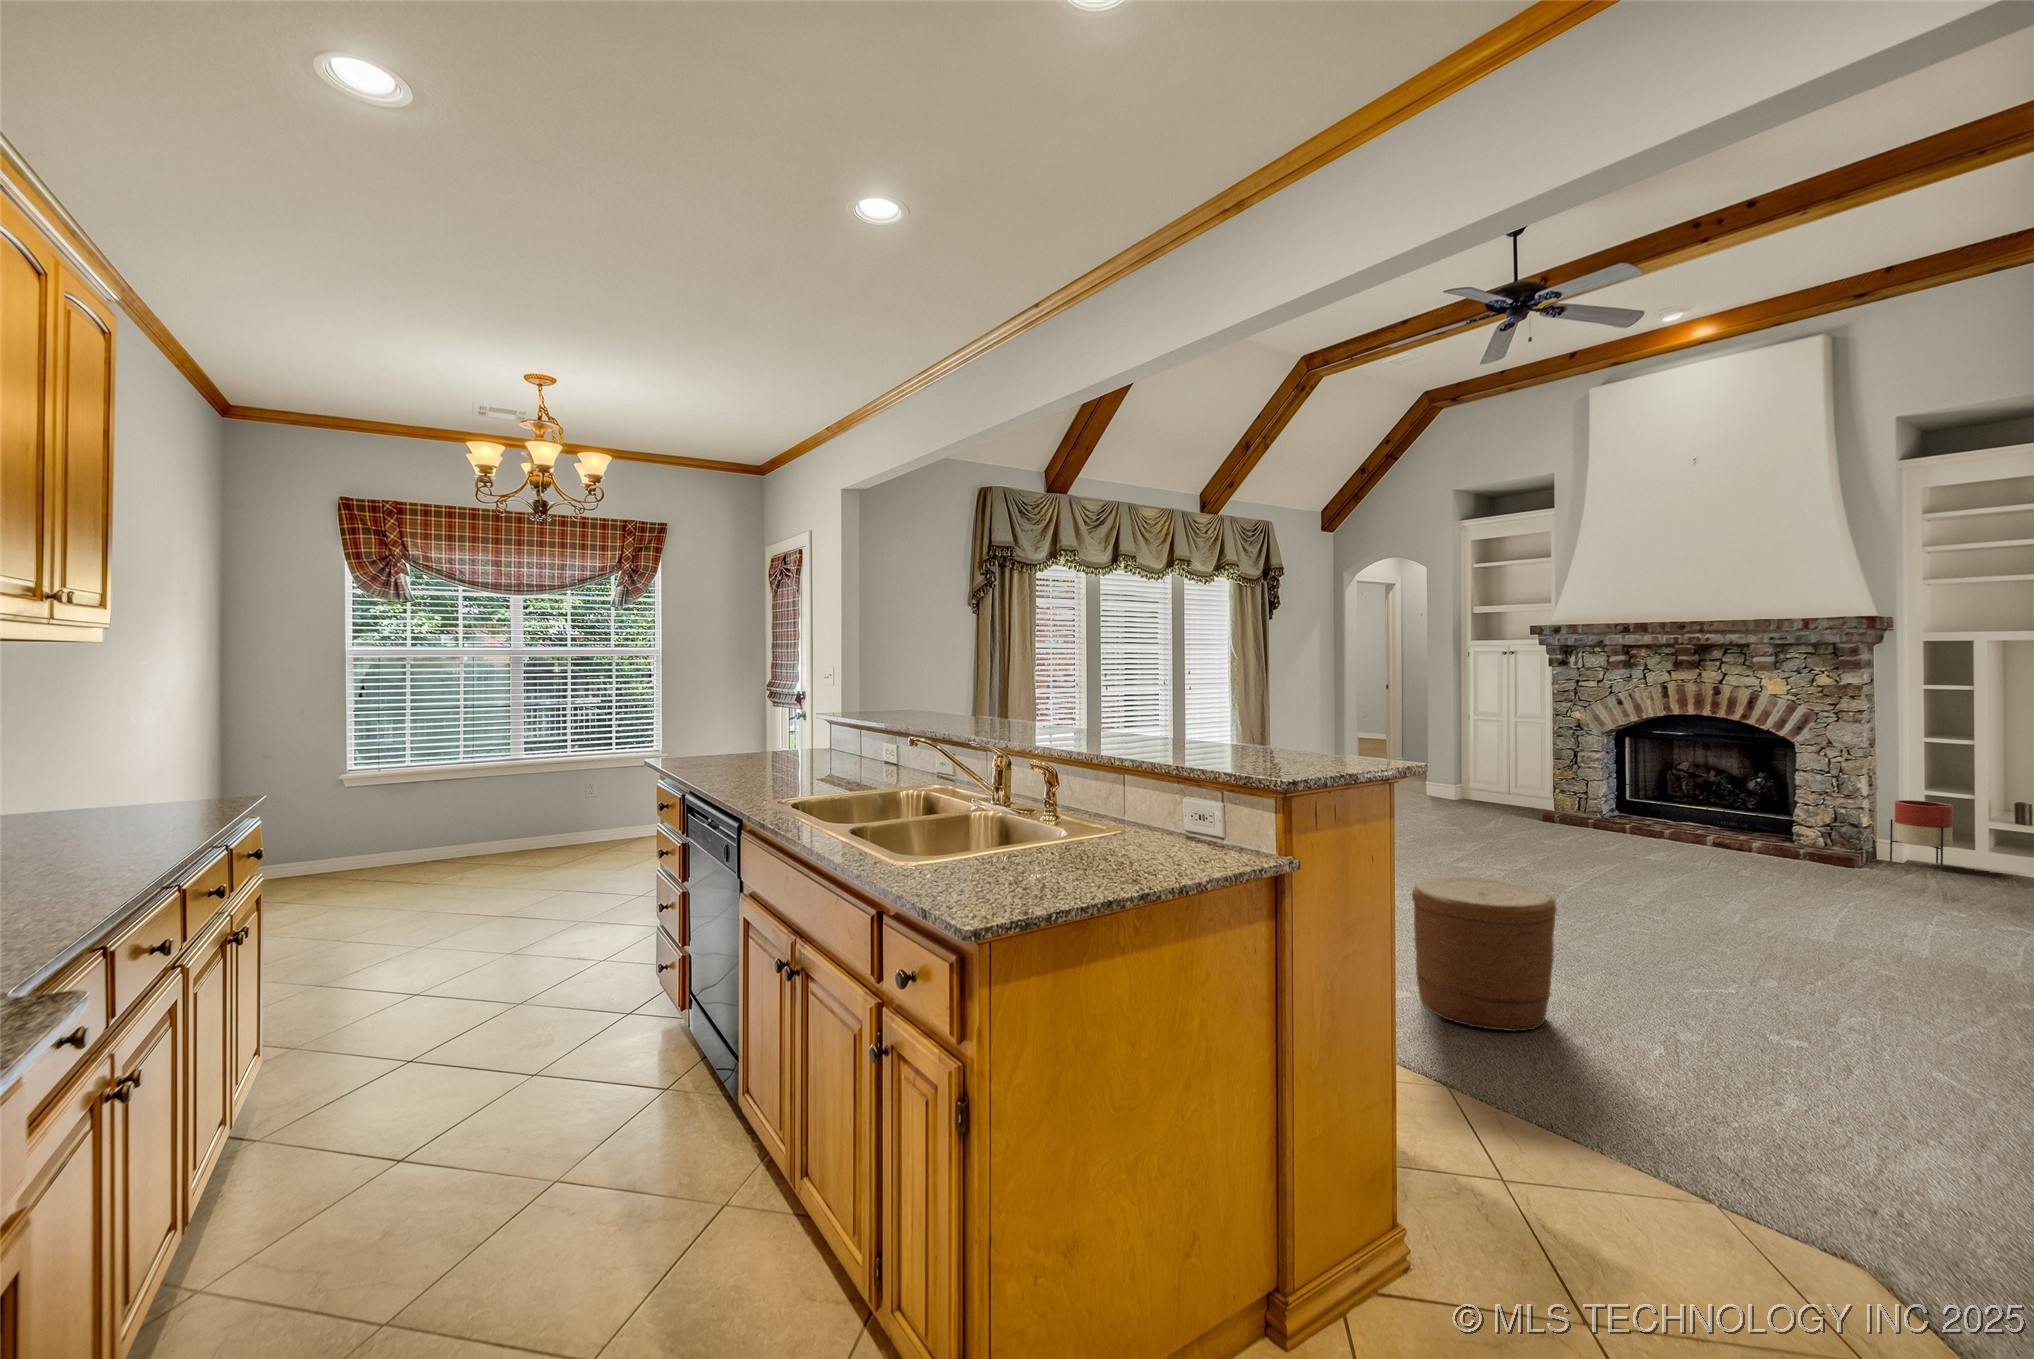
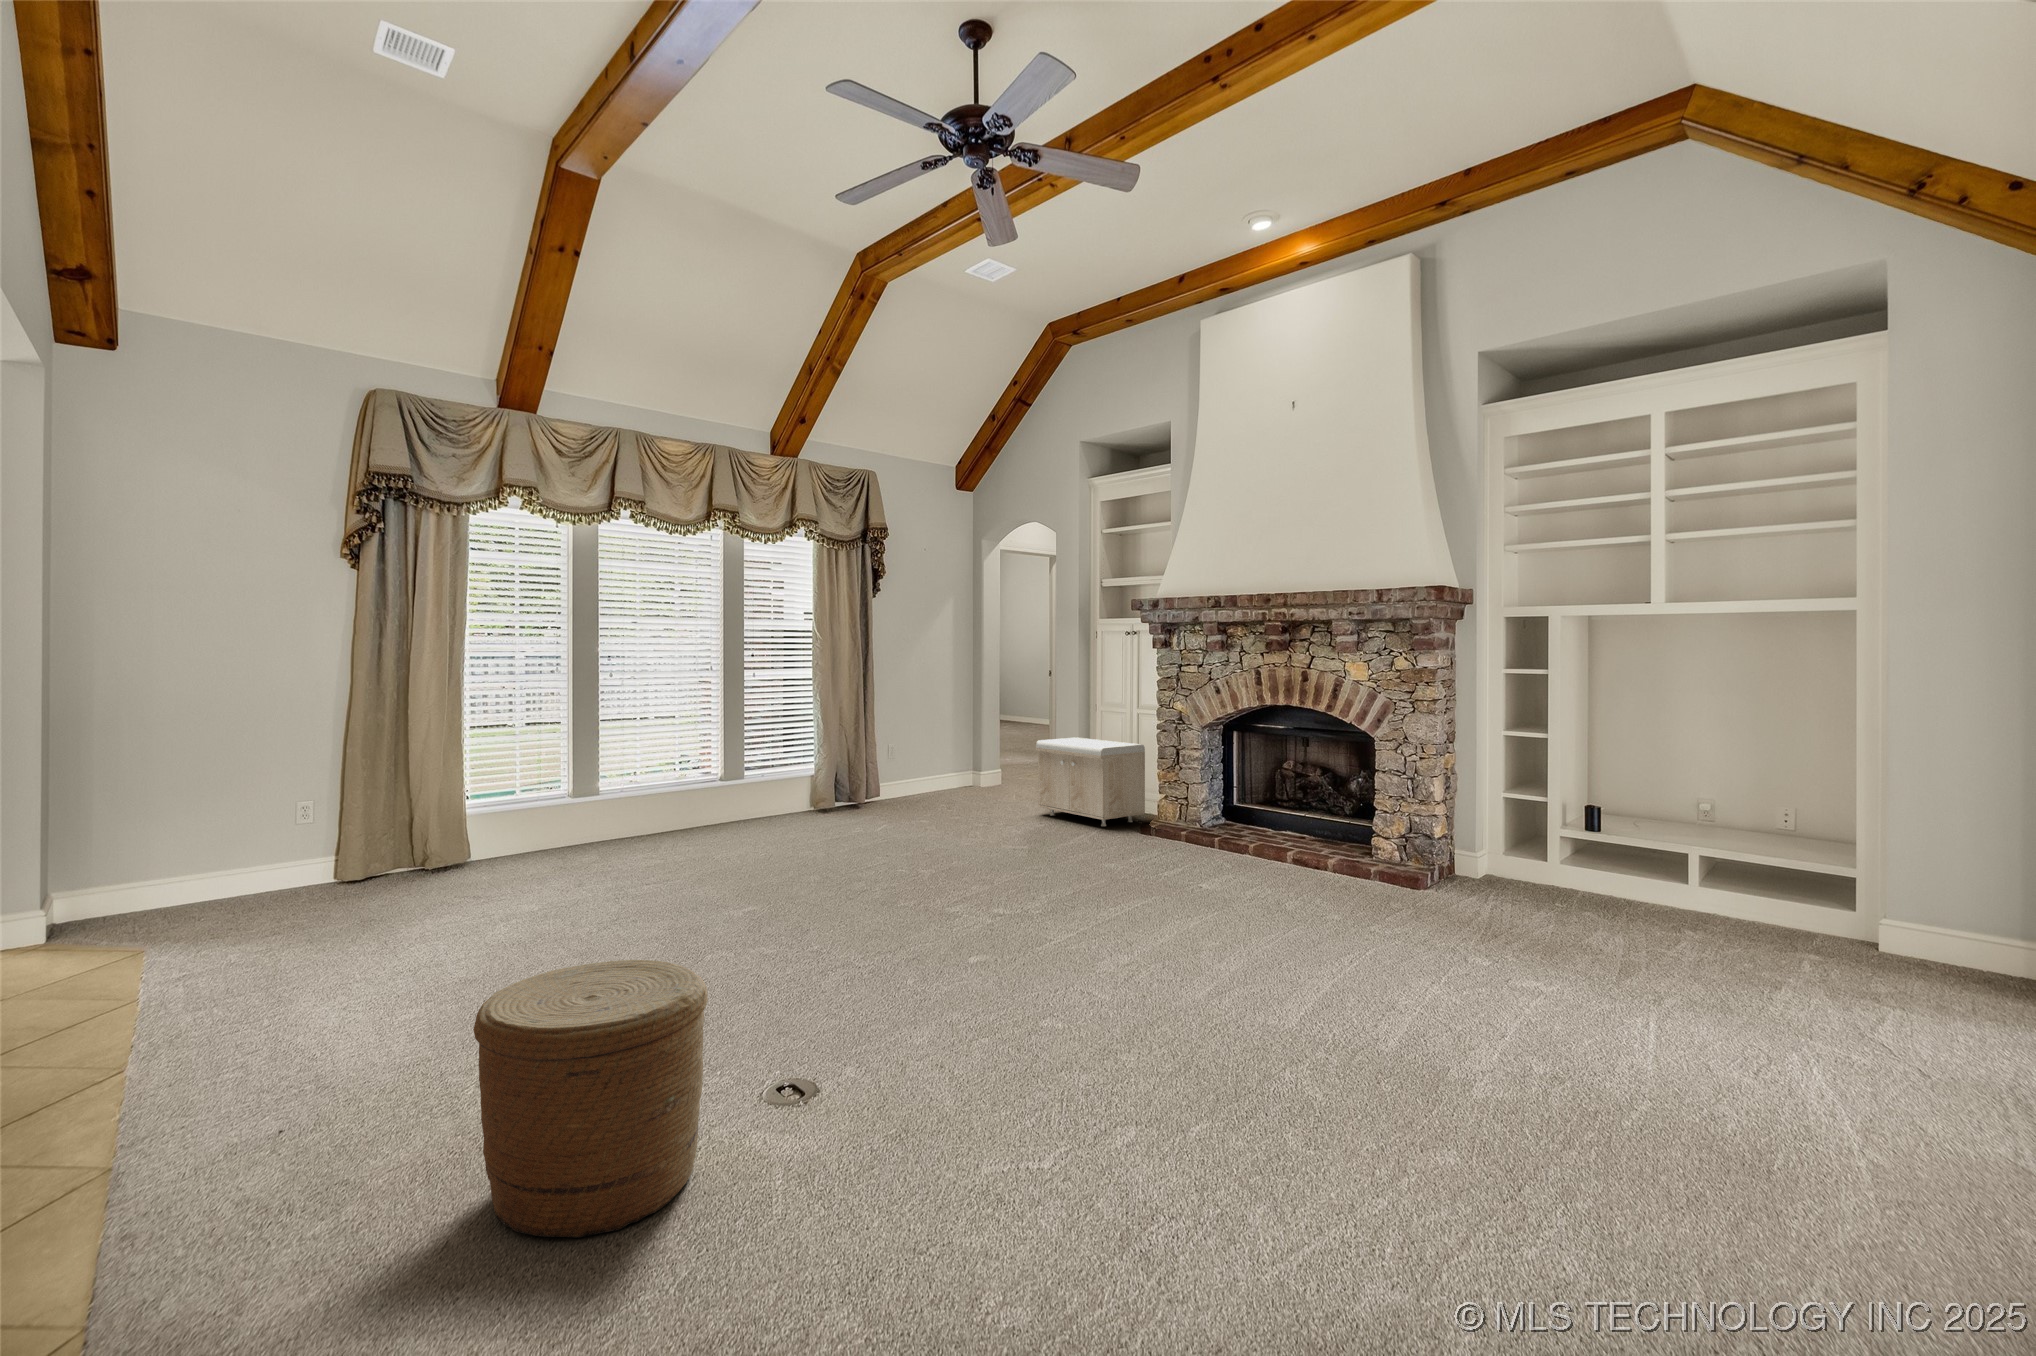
storage bench: none [1427,740,1533,814] -> present [1036,737,1145,826]
planter: present [1890,800,1953,870] -> none [1461,806,1520,891]

